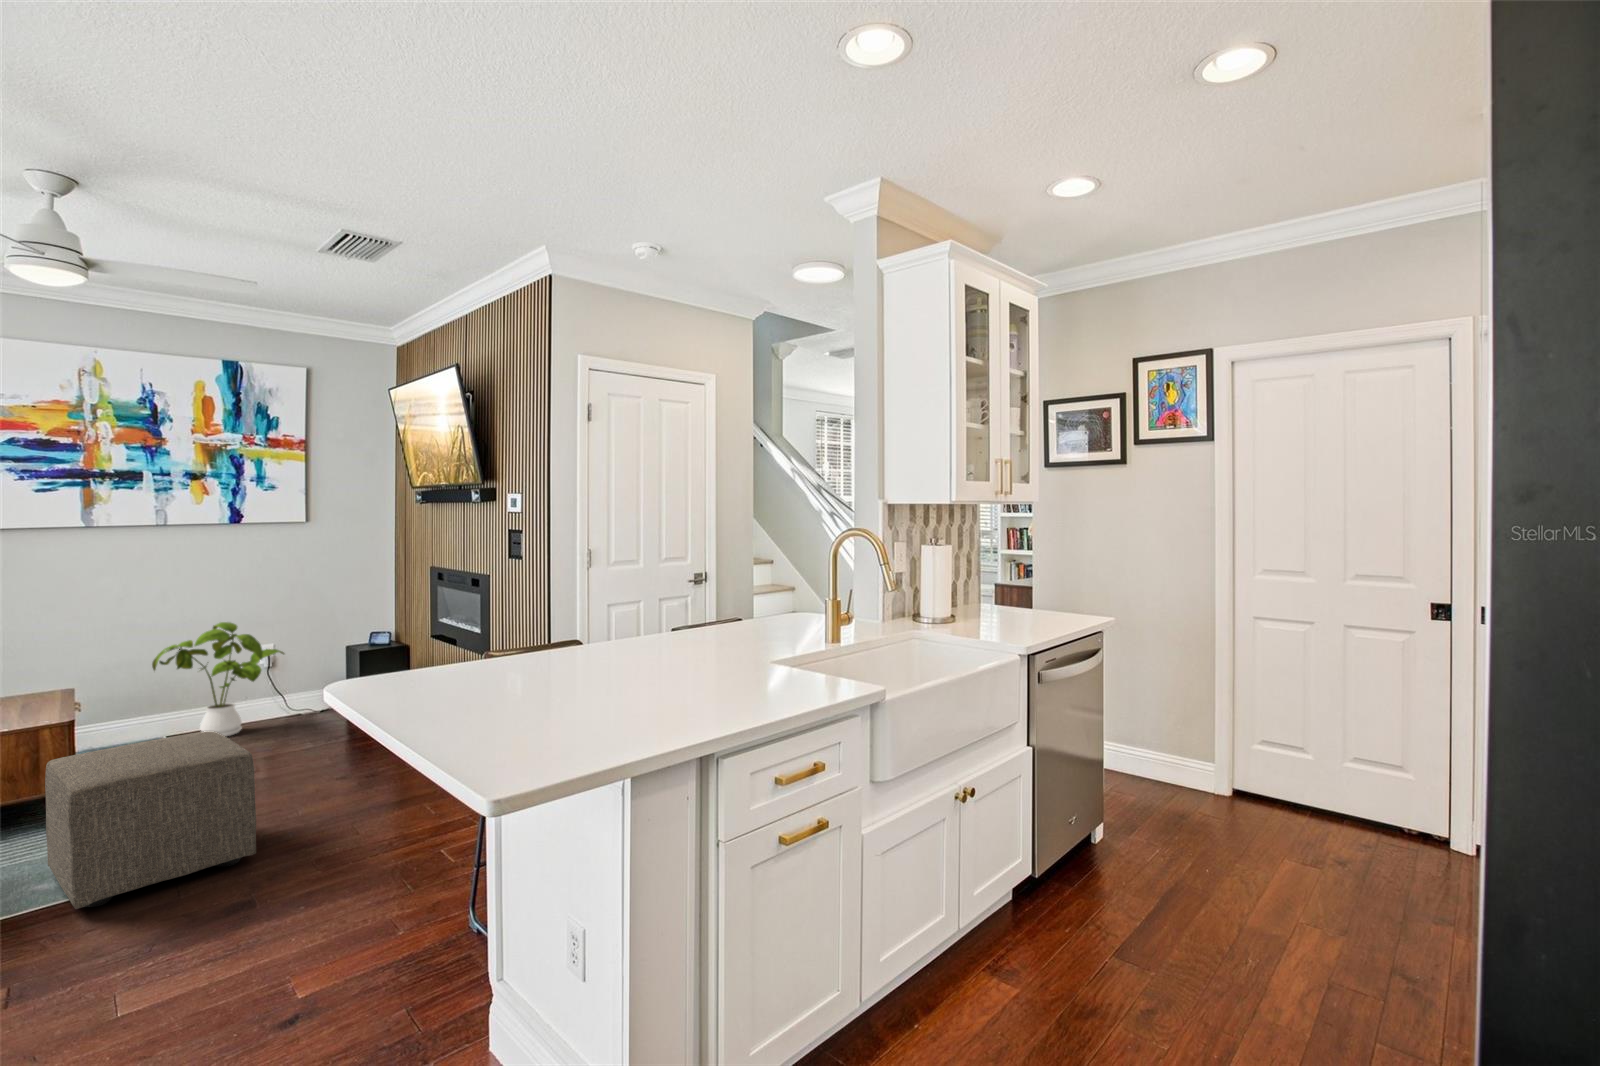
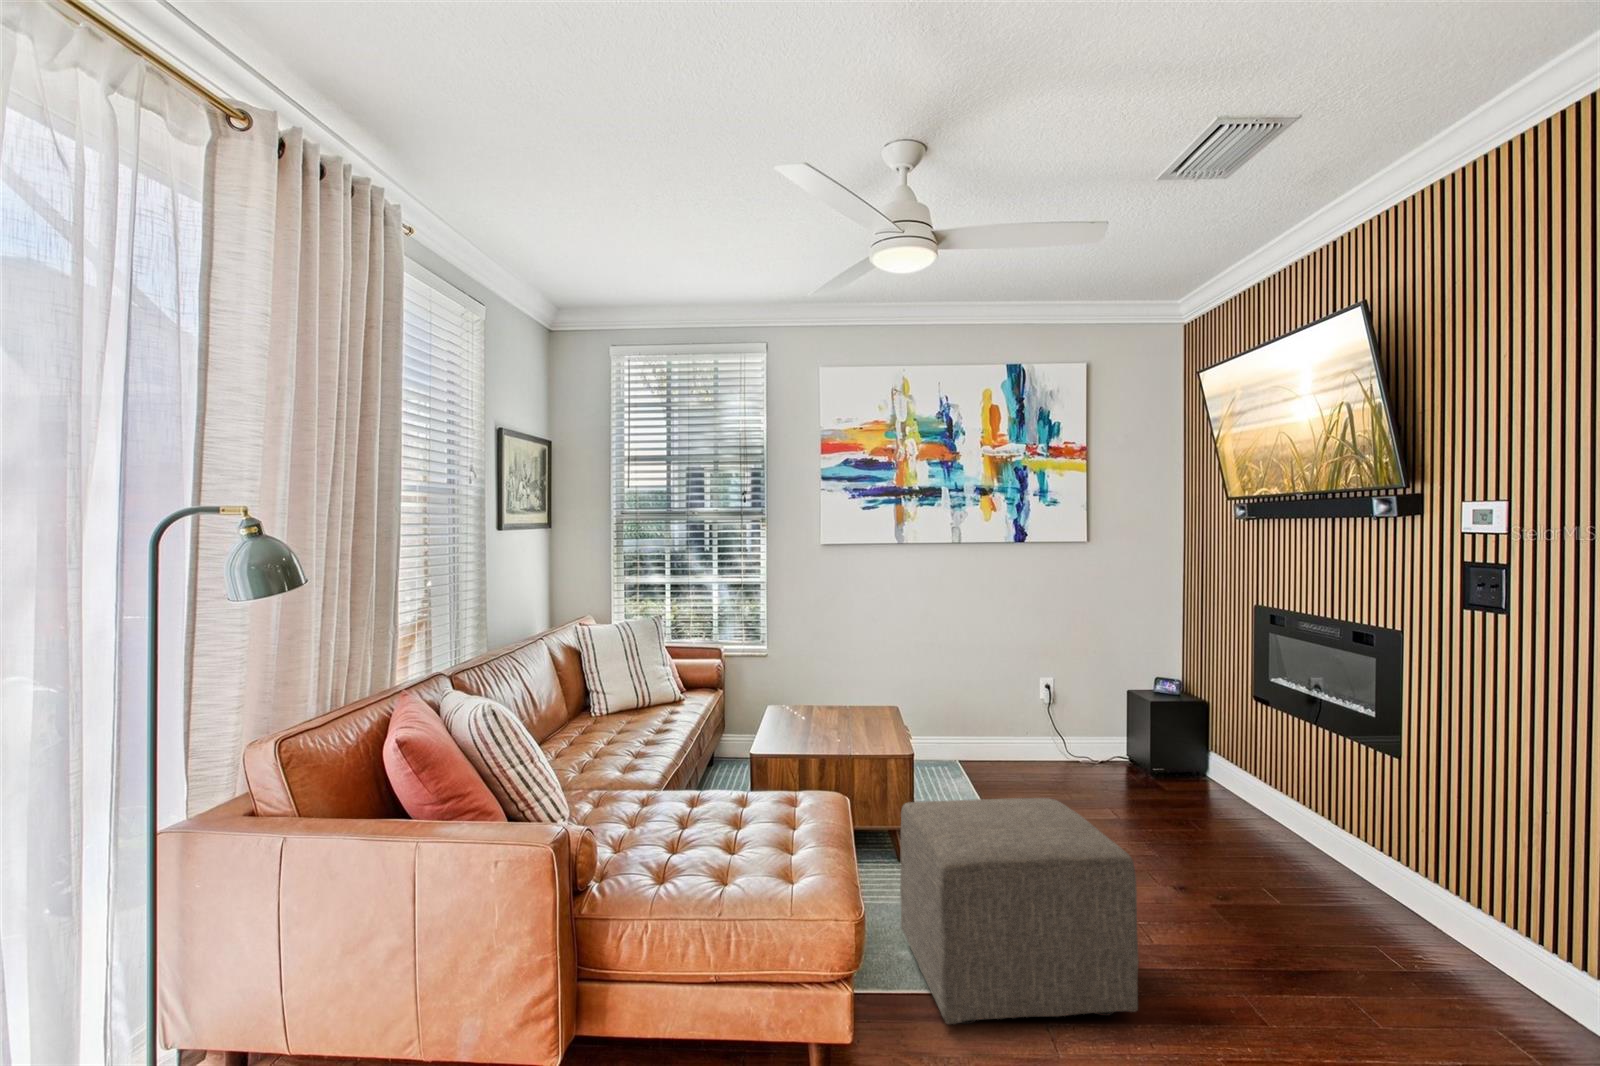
house plant: present [152,622,284,736] -> none [947,652,1066,783]

